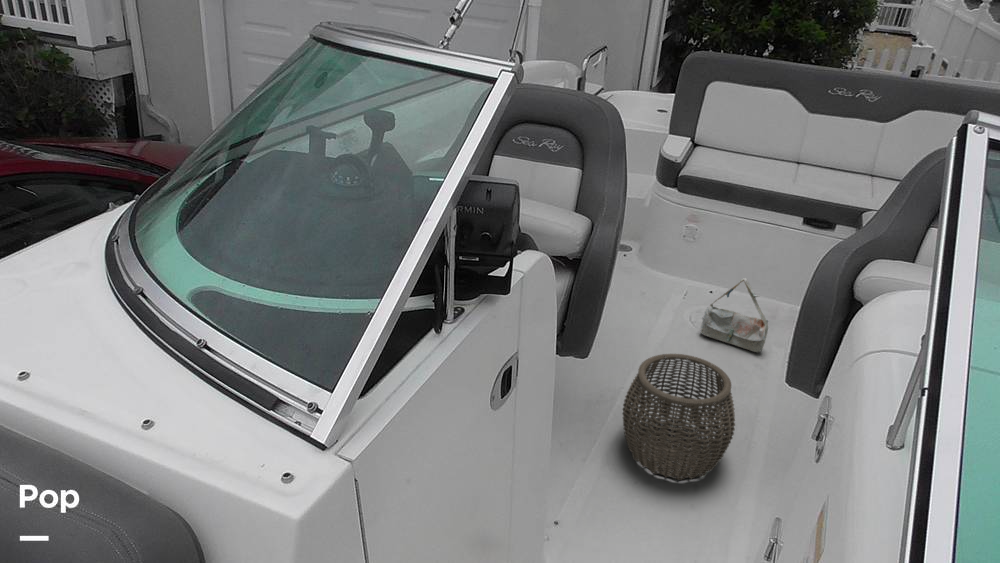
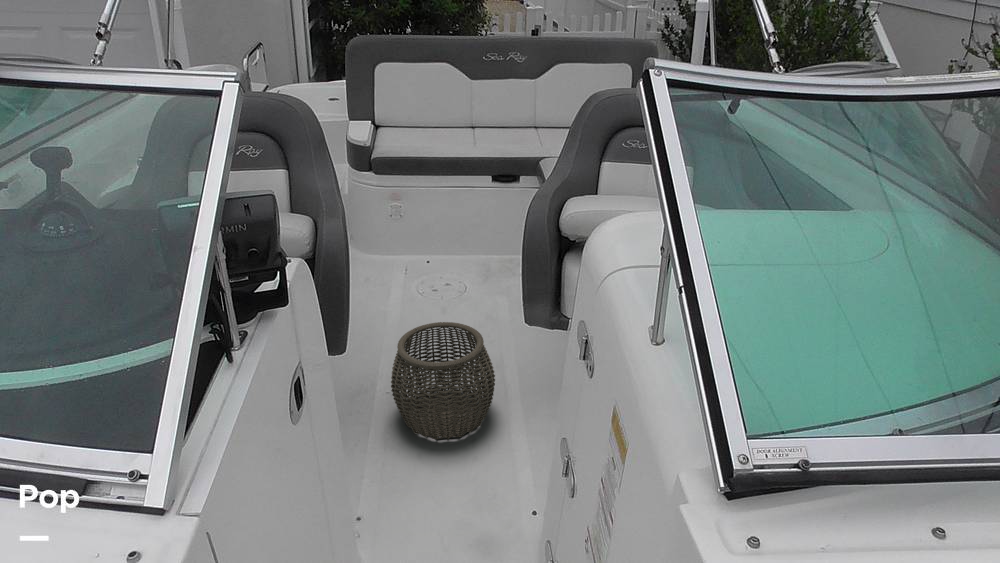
bag: present [701,278,768,352] -> none [432,240,491,305]

